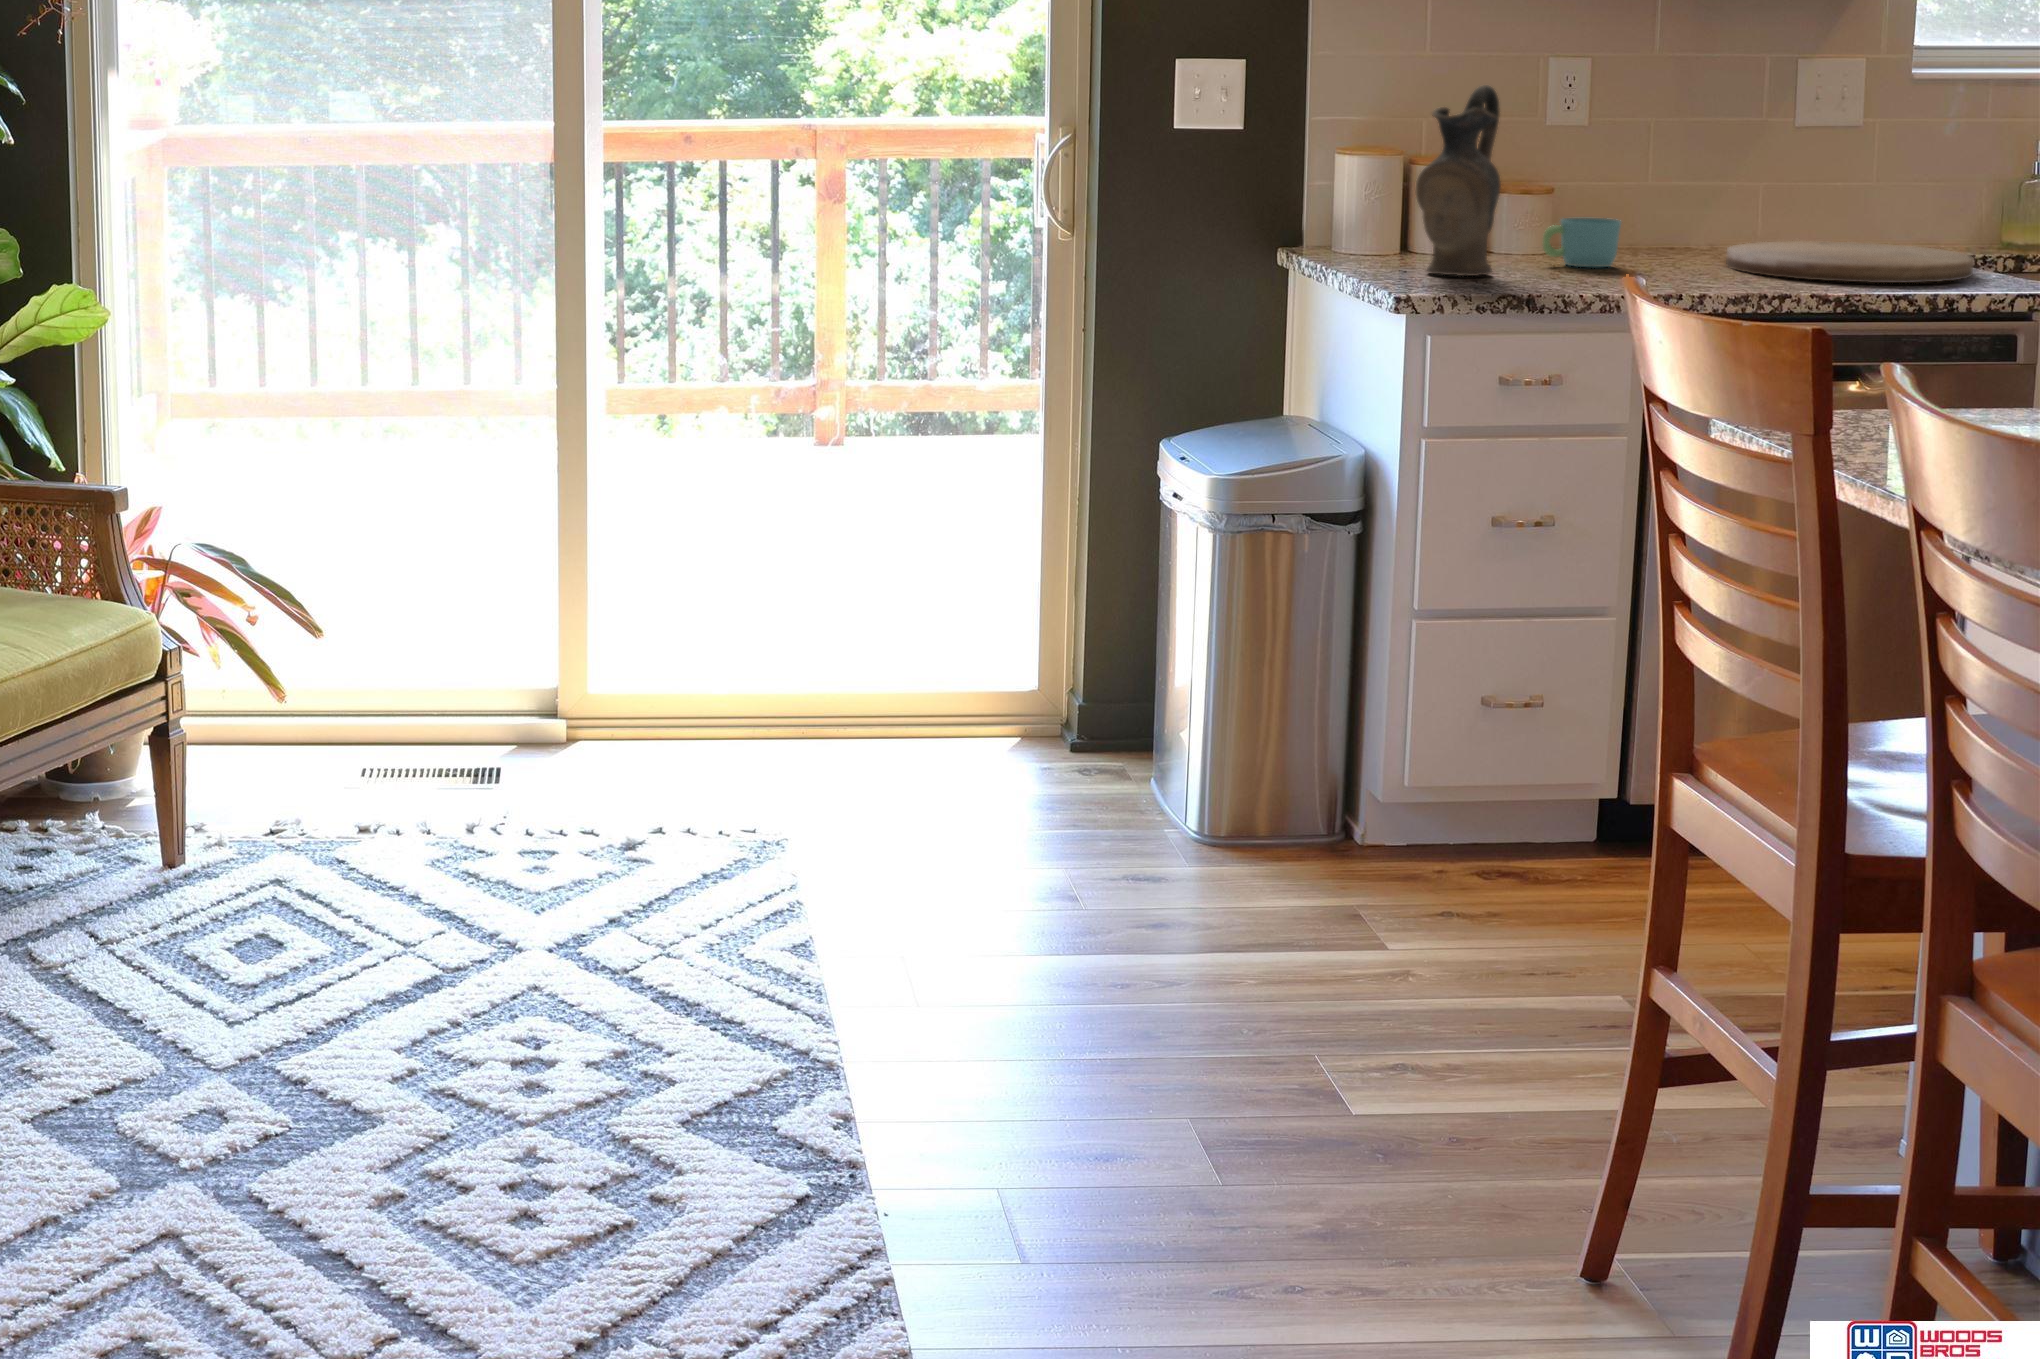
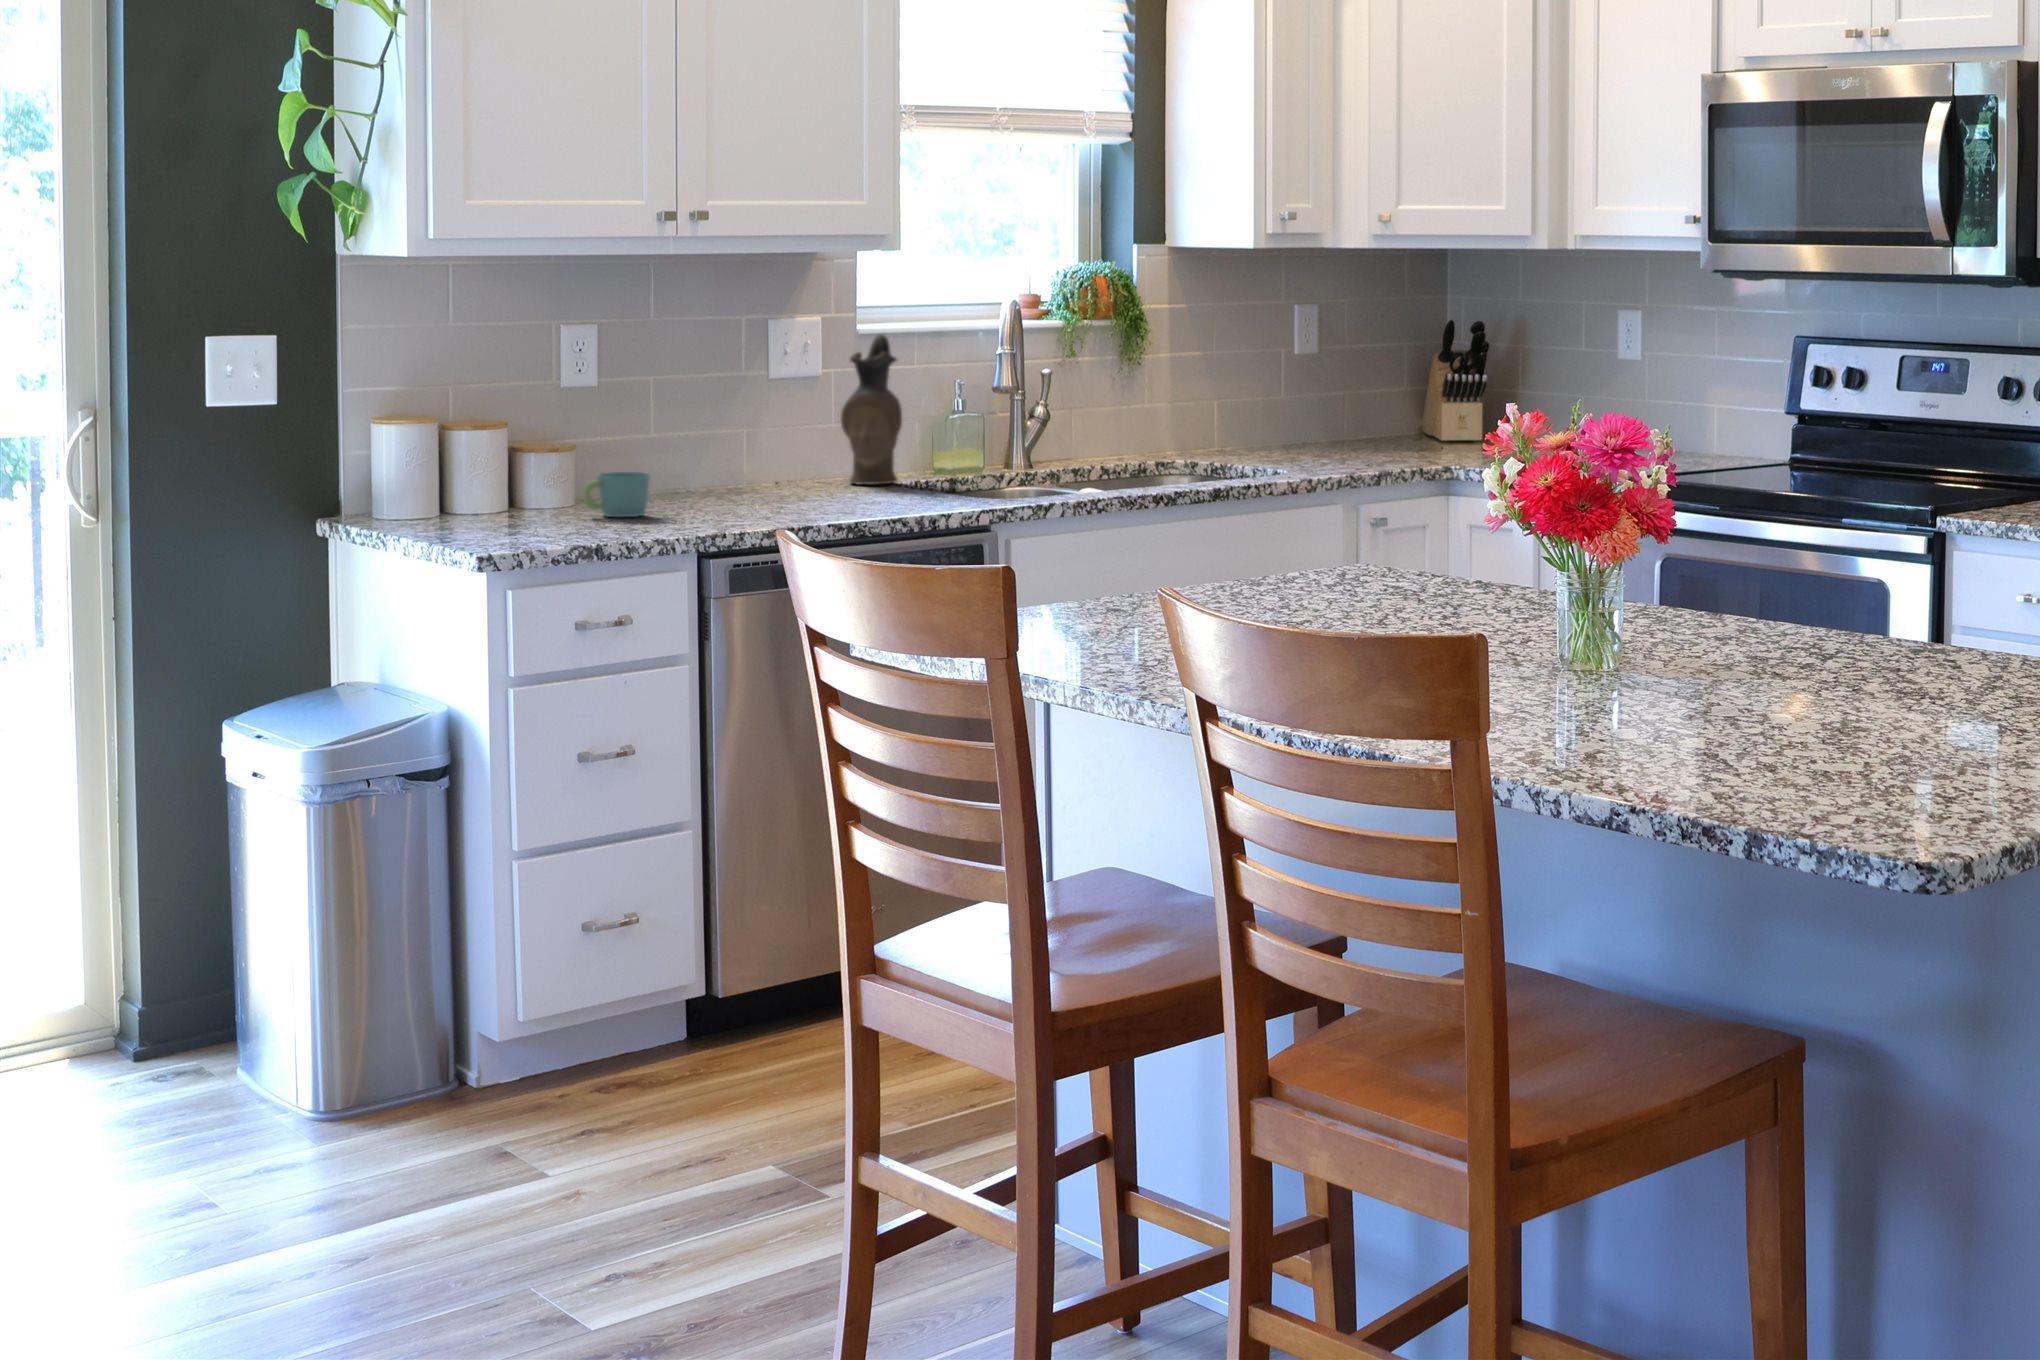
ceramic pitcher: present [1416,85,1501,276] -> present [841,334,902,484]
cutting board: present [1726,241,1974,283] -> none [732,482,924,516]

